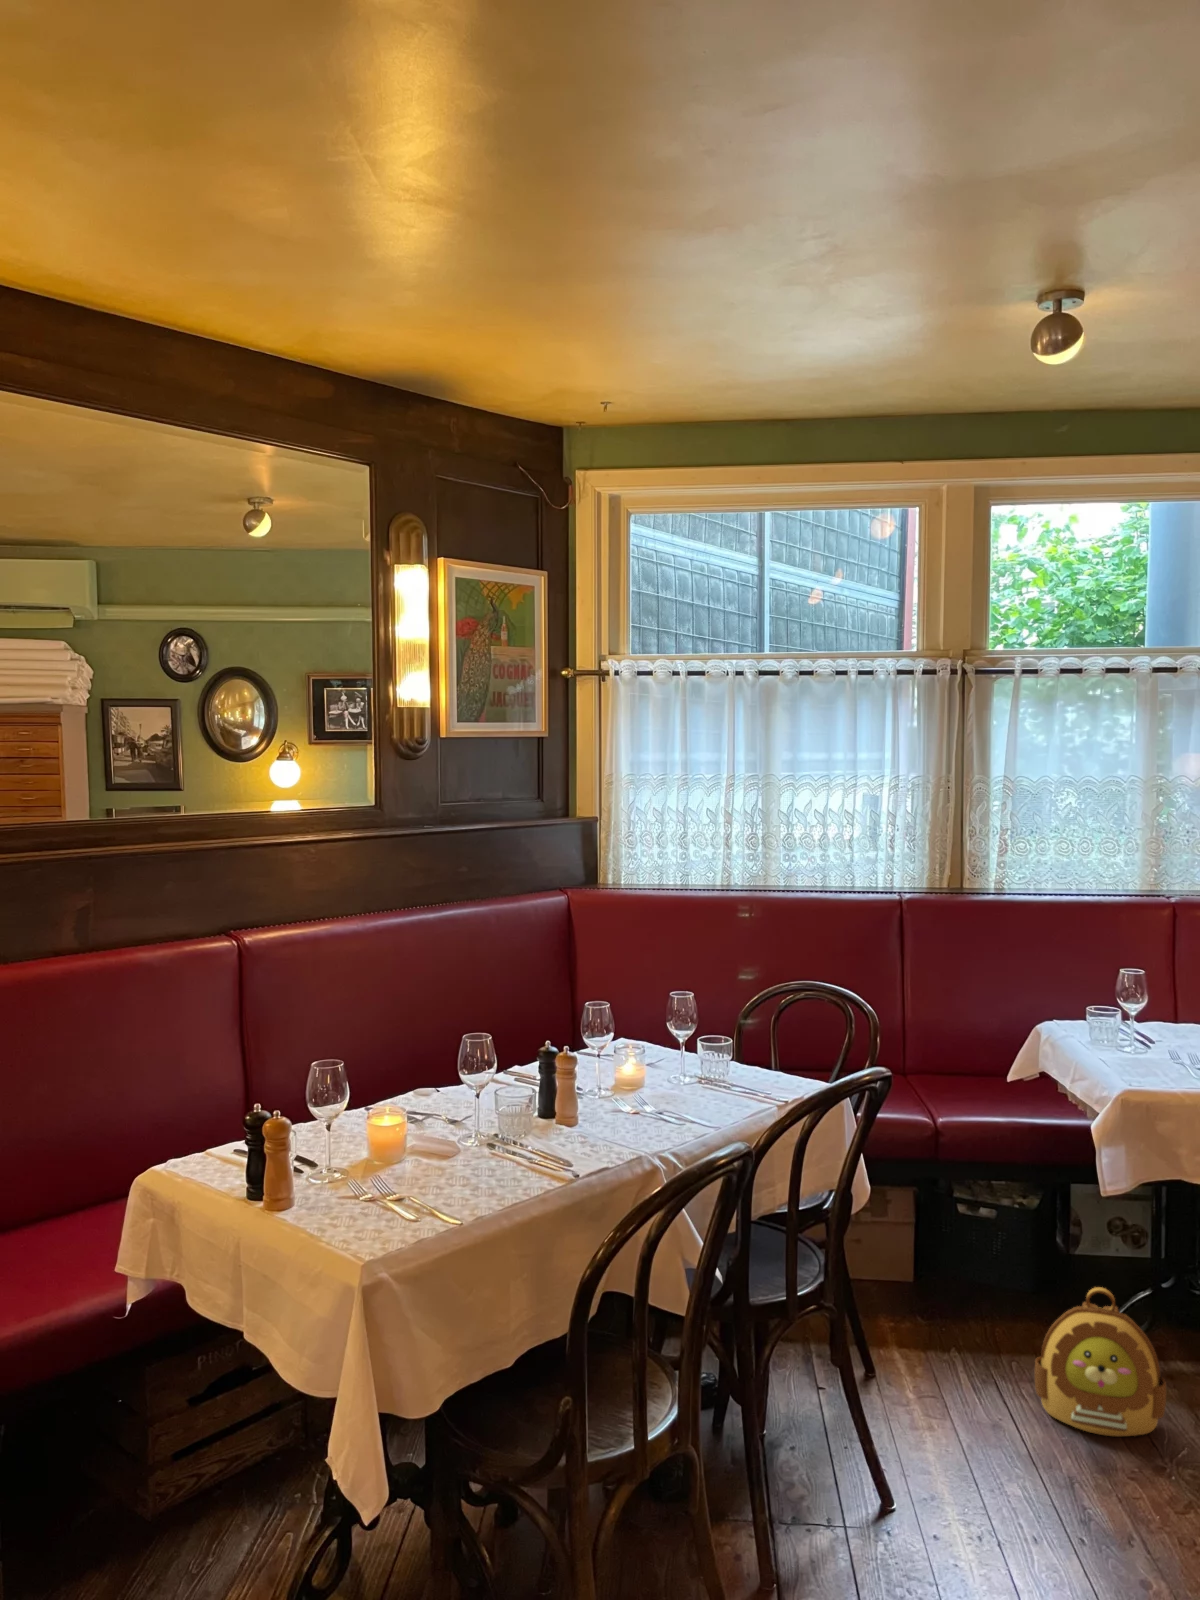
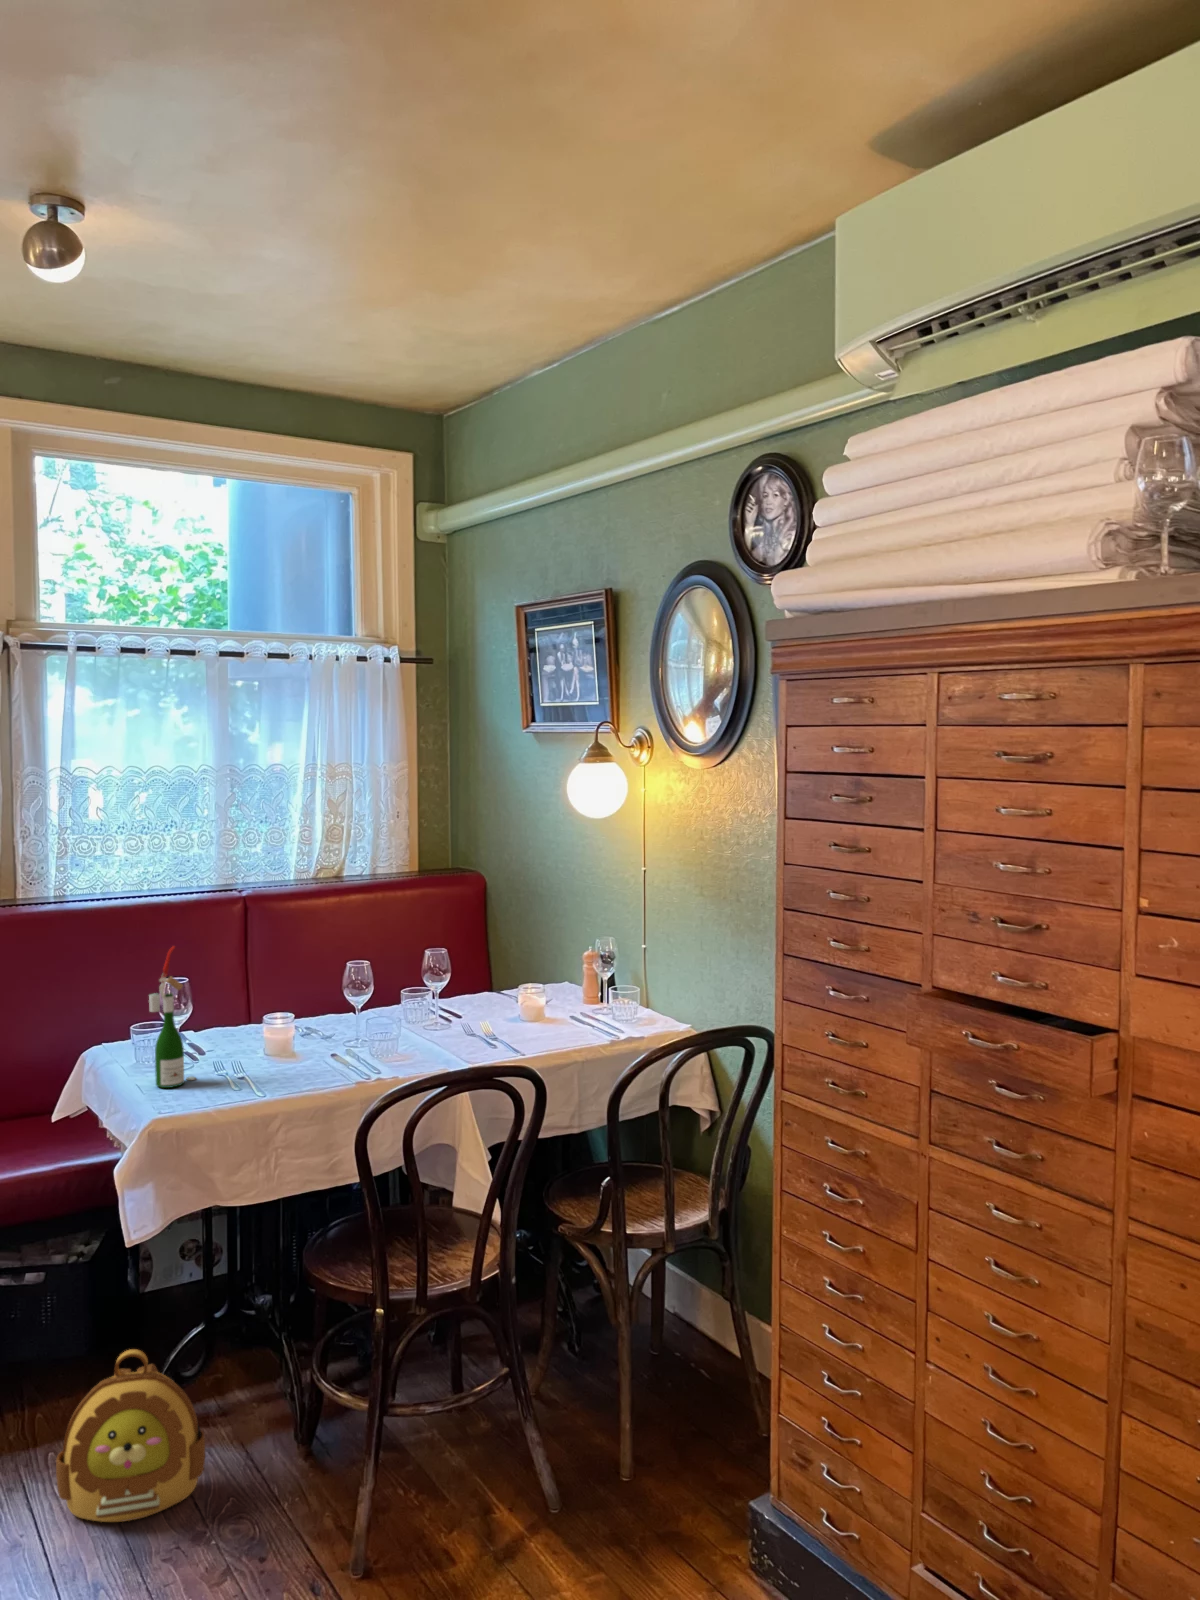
wine bottle: none [1116,939,1155,1066] -> present [149,946,195,1088]

